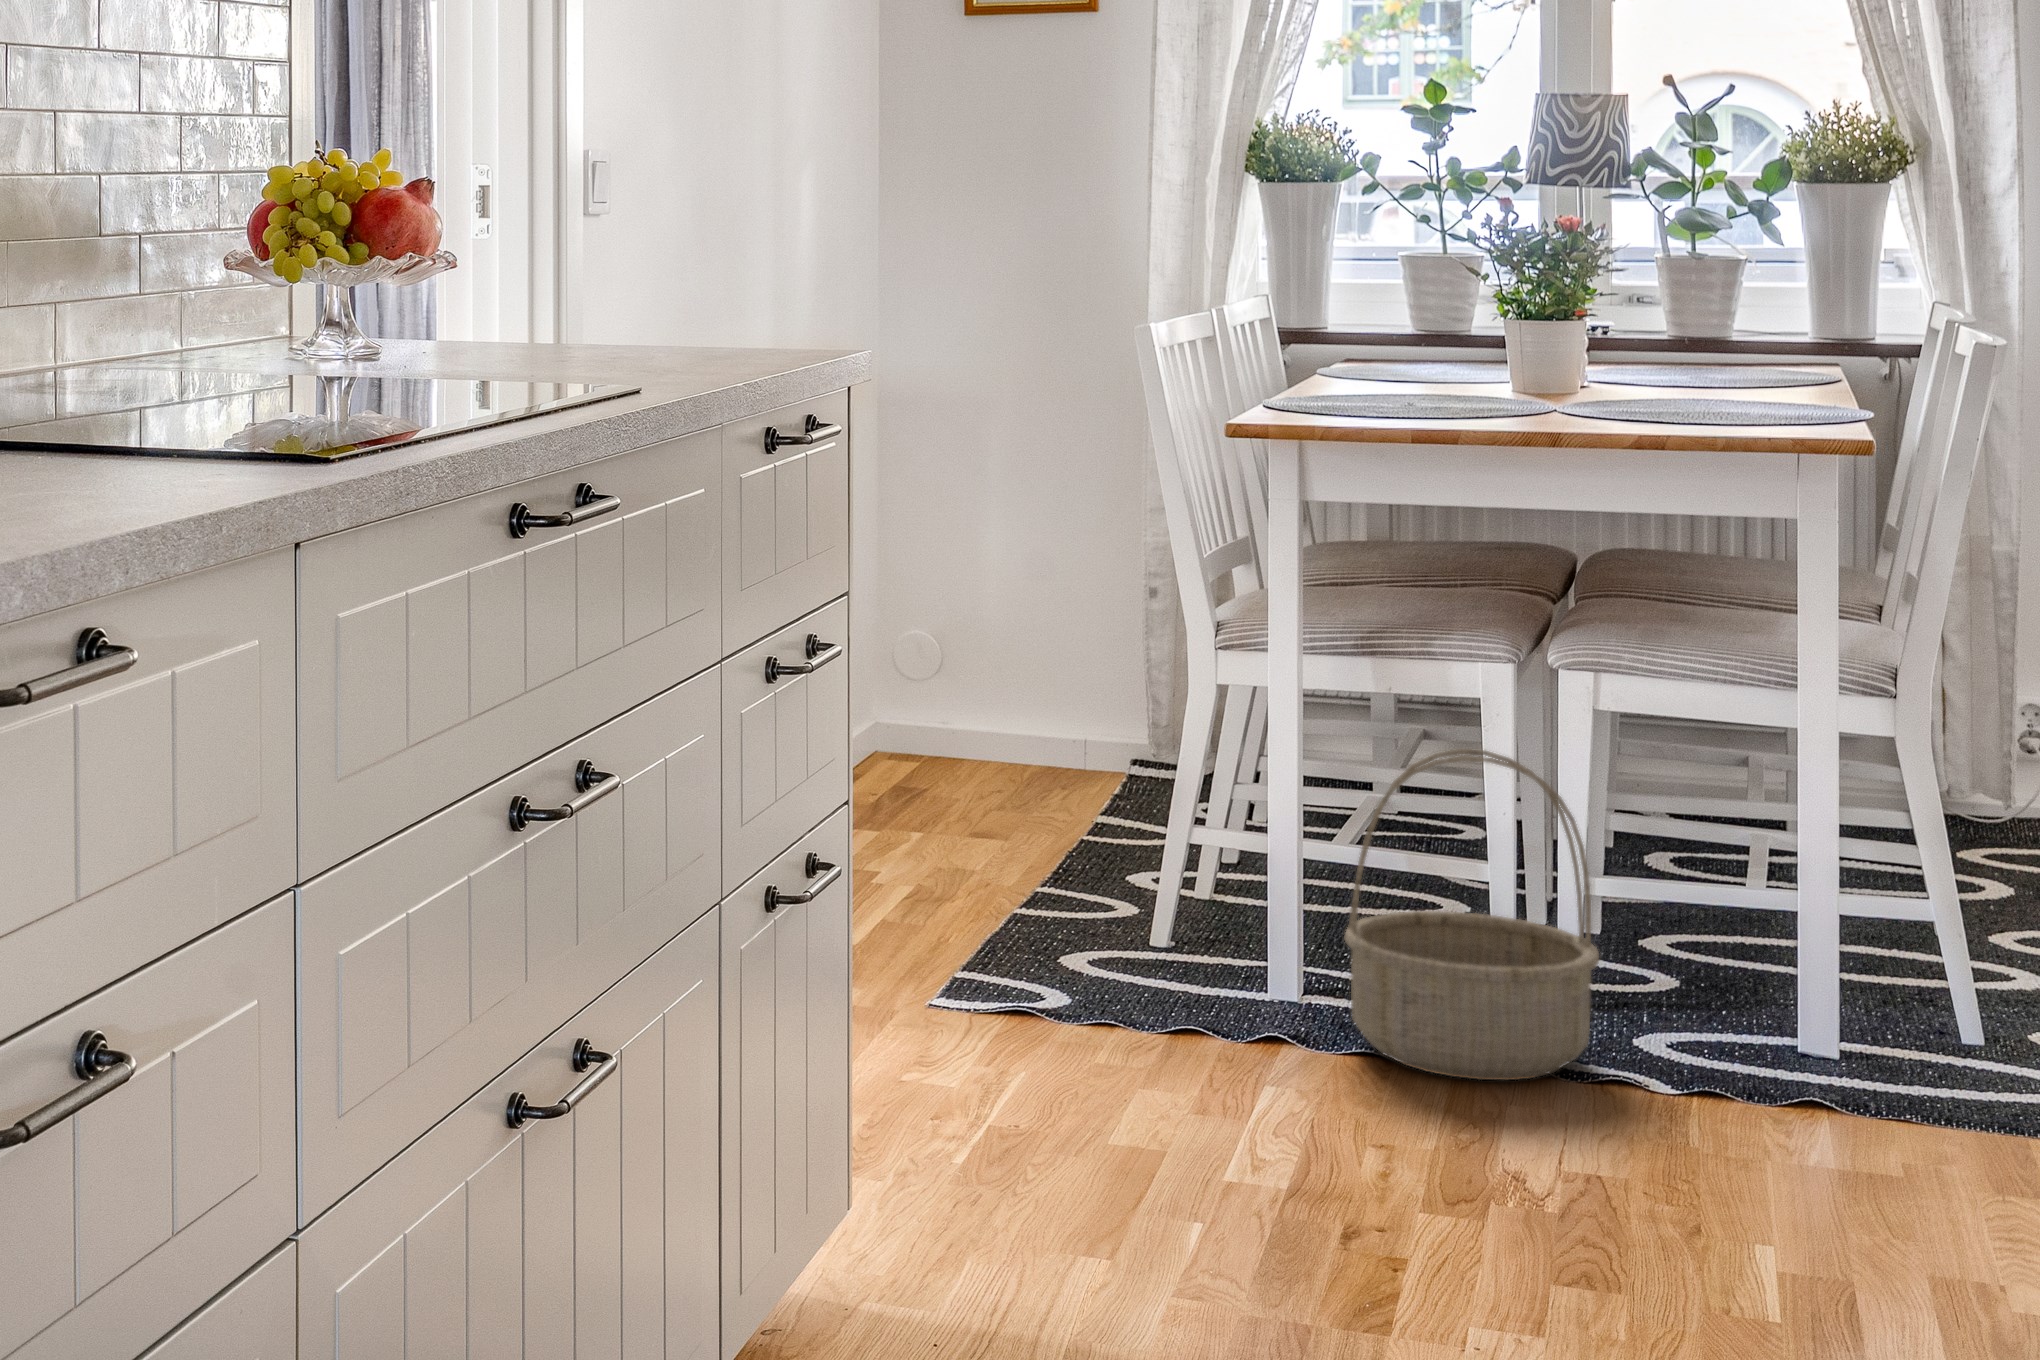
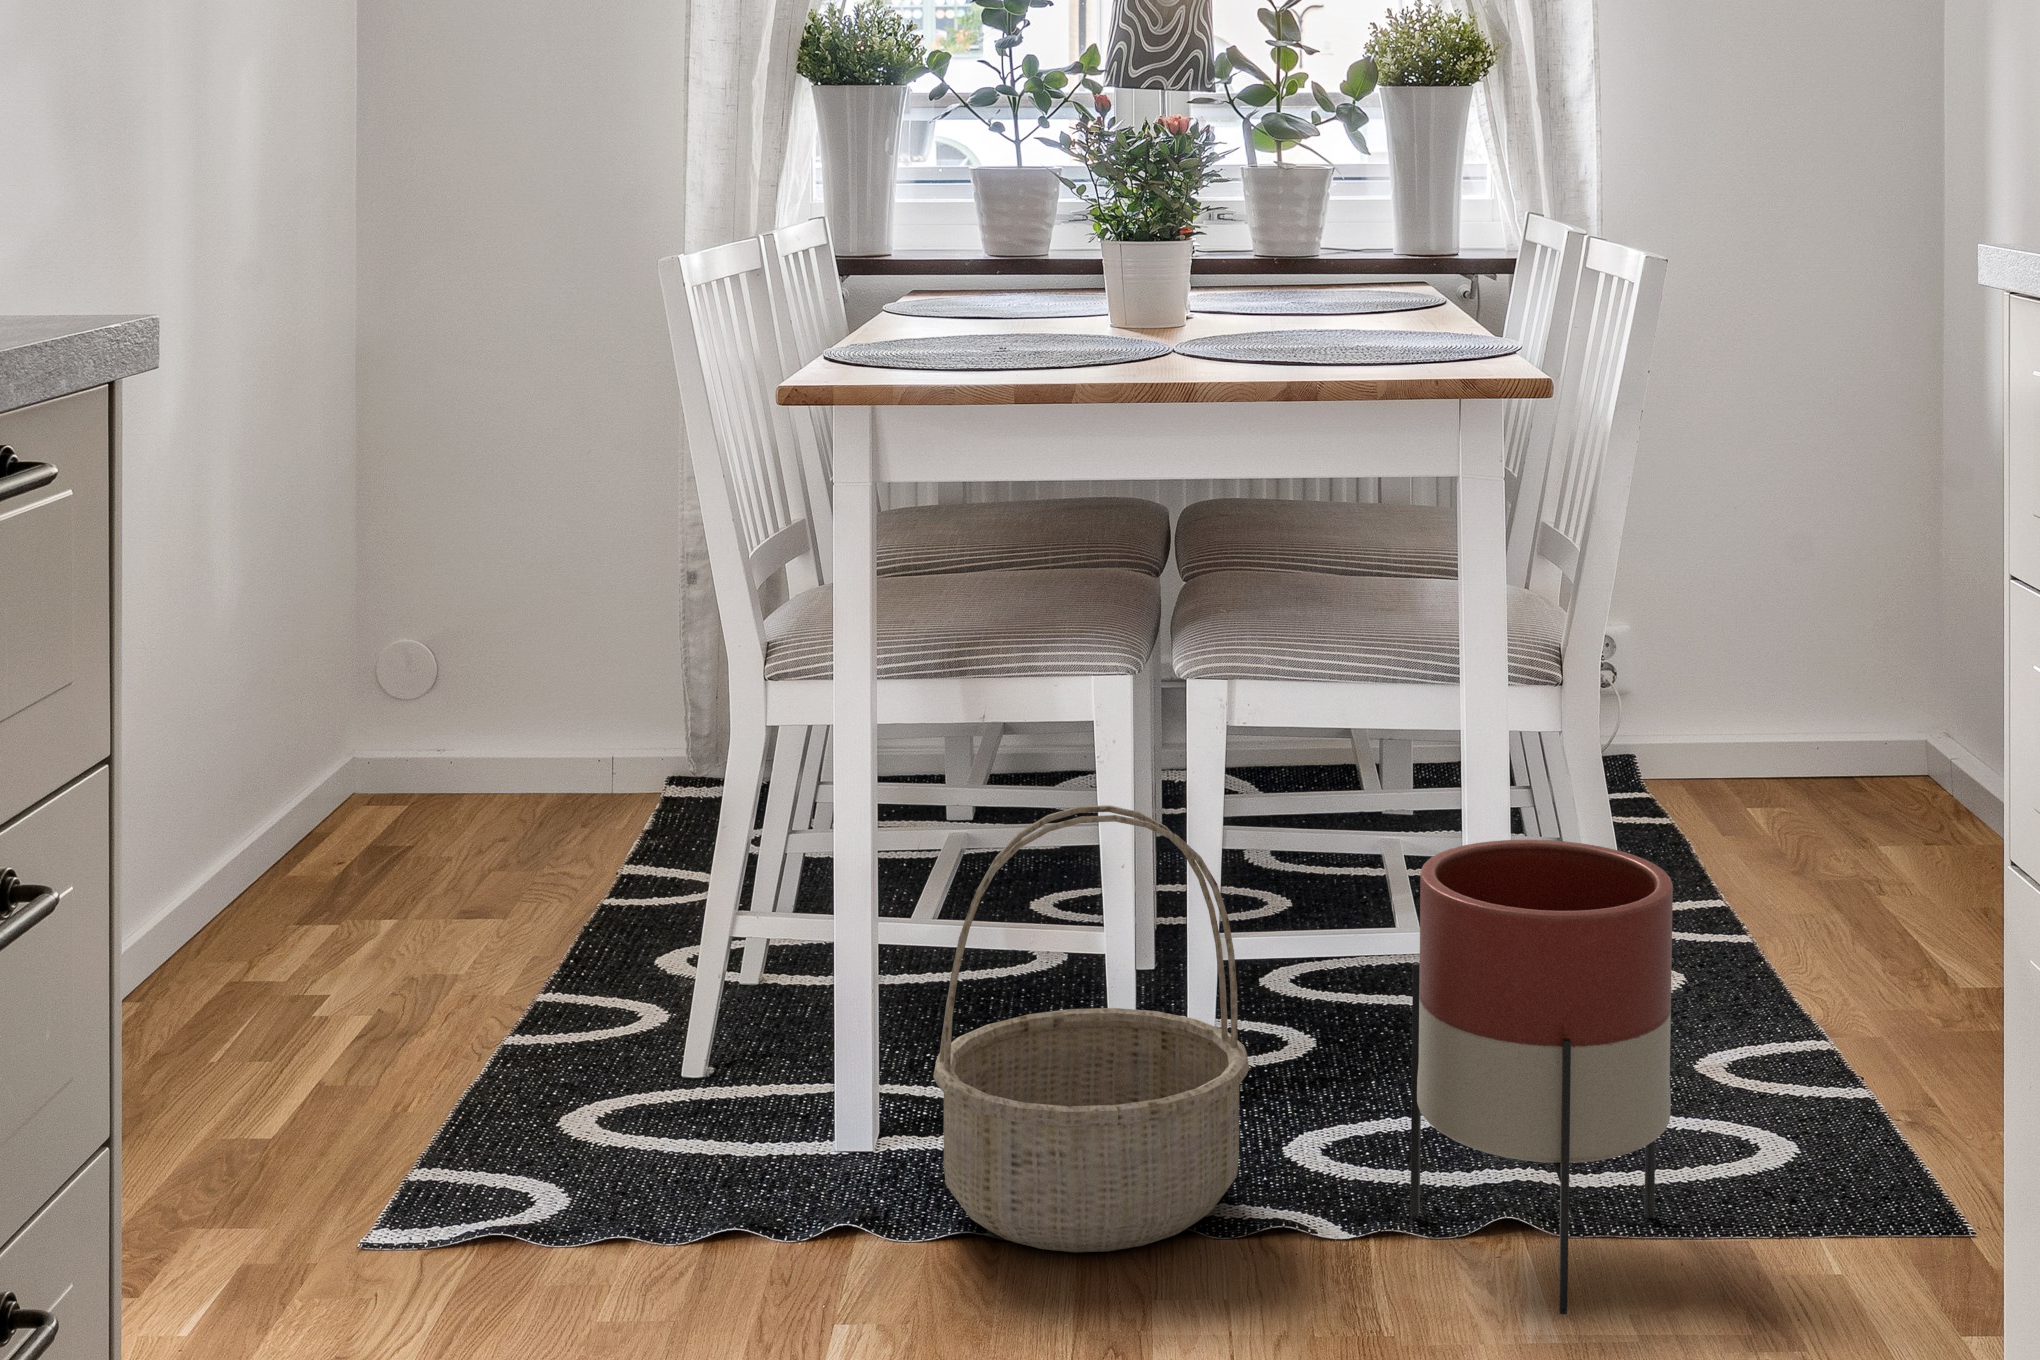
planter: none [1736,806,1962,1161] -> present [1410,840,1673,1314]

